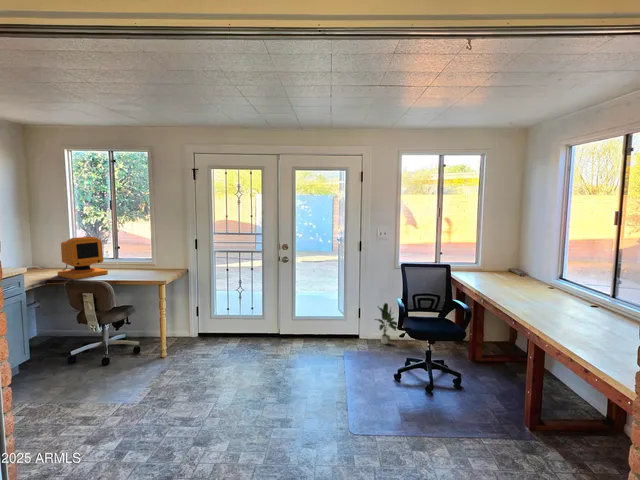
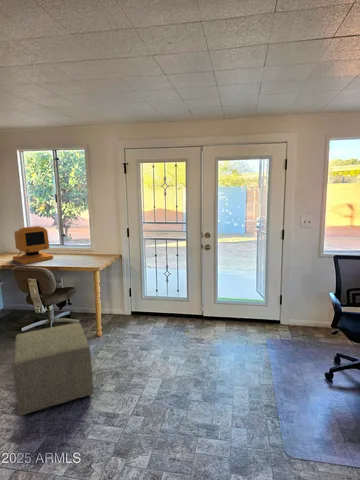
potted plant: present [375,303,397,344] -> none [298,292,326,332]
ottoman: none [79,336,166,425] -> present [13,323,93,416]

